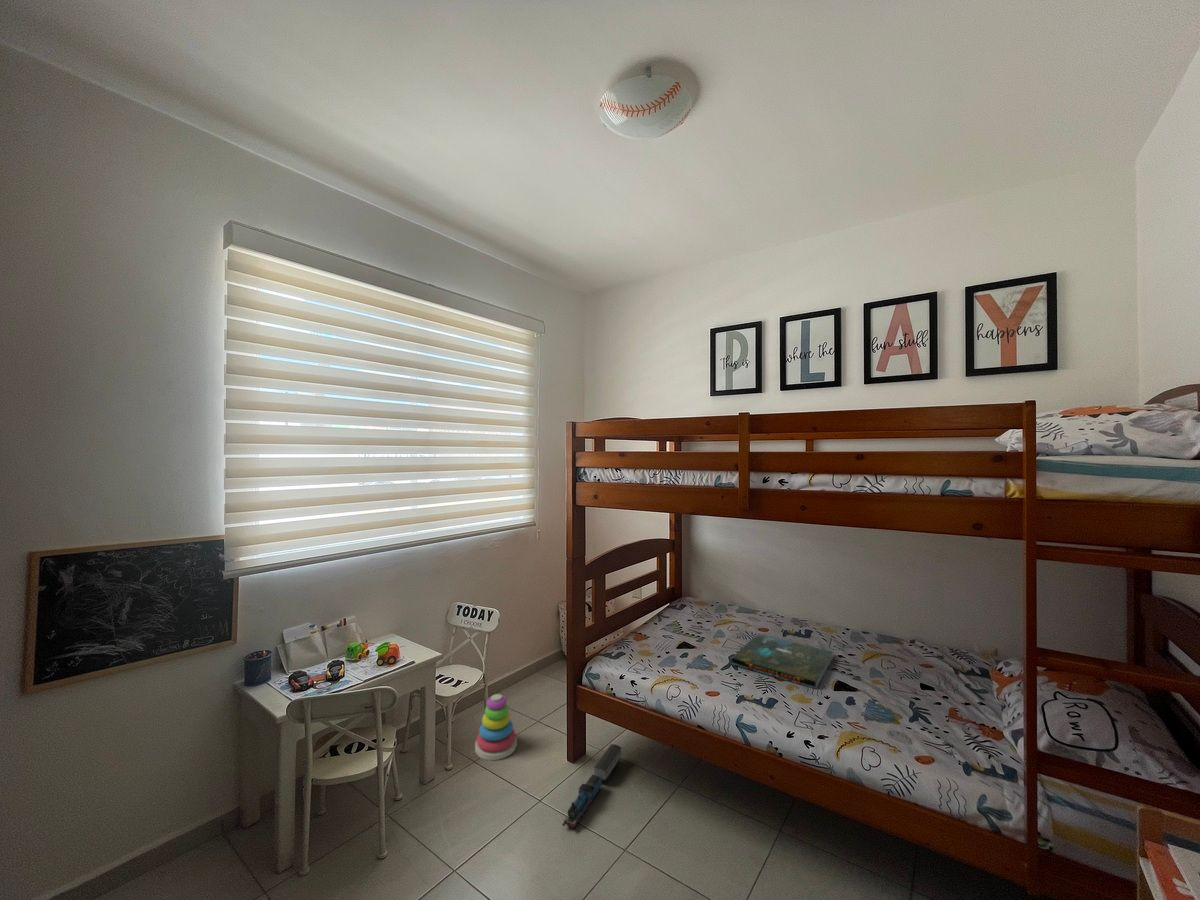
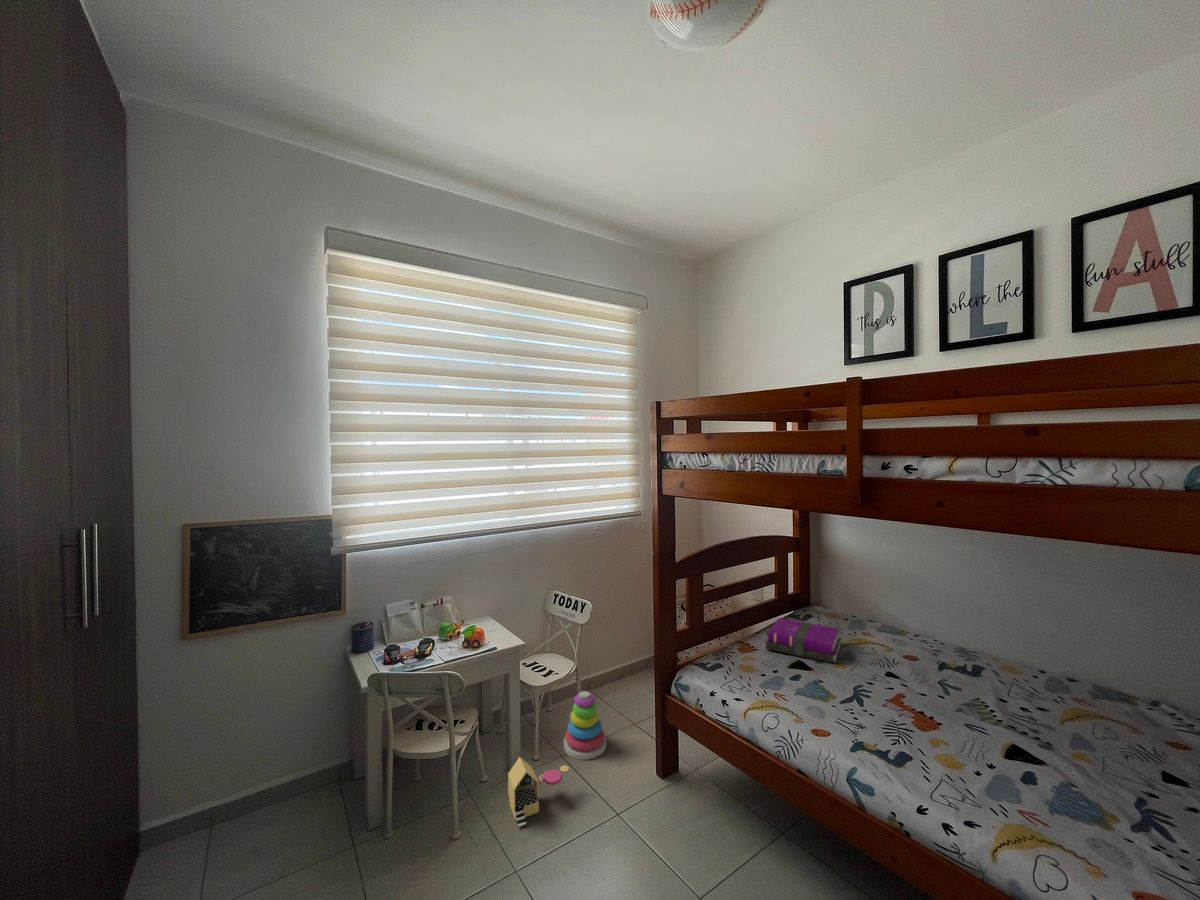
notebook: none [659,607,714,640] -> present [766,618,841,664]
board game: present [732,634,834,688] -> none [852,663,1011,750]
toy train: present [562,744,621,829] -> none [636,767,716,855]
toy house: none [430,766,489,834] -> present [508,757,569,827]

